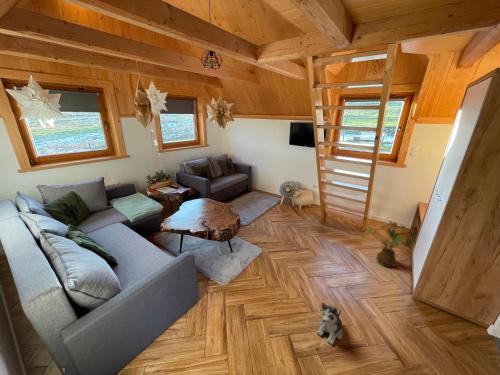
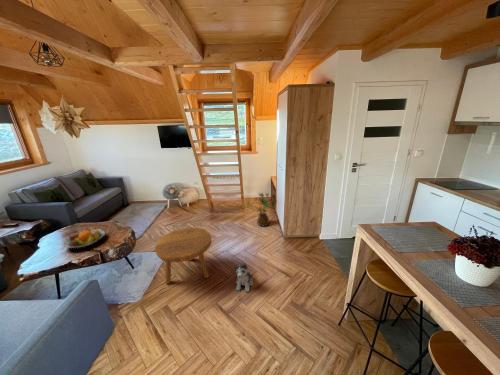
fruit bowl: none [190,205,218,221] -> present [64,228,105,248]
footstool: none [248,233,306,298] -> present [155,228,211,284]

